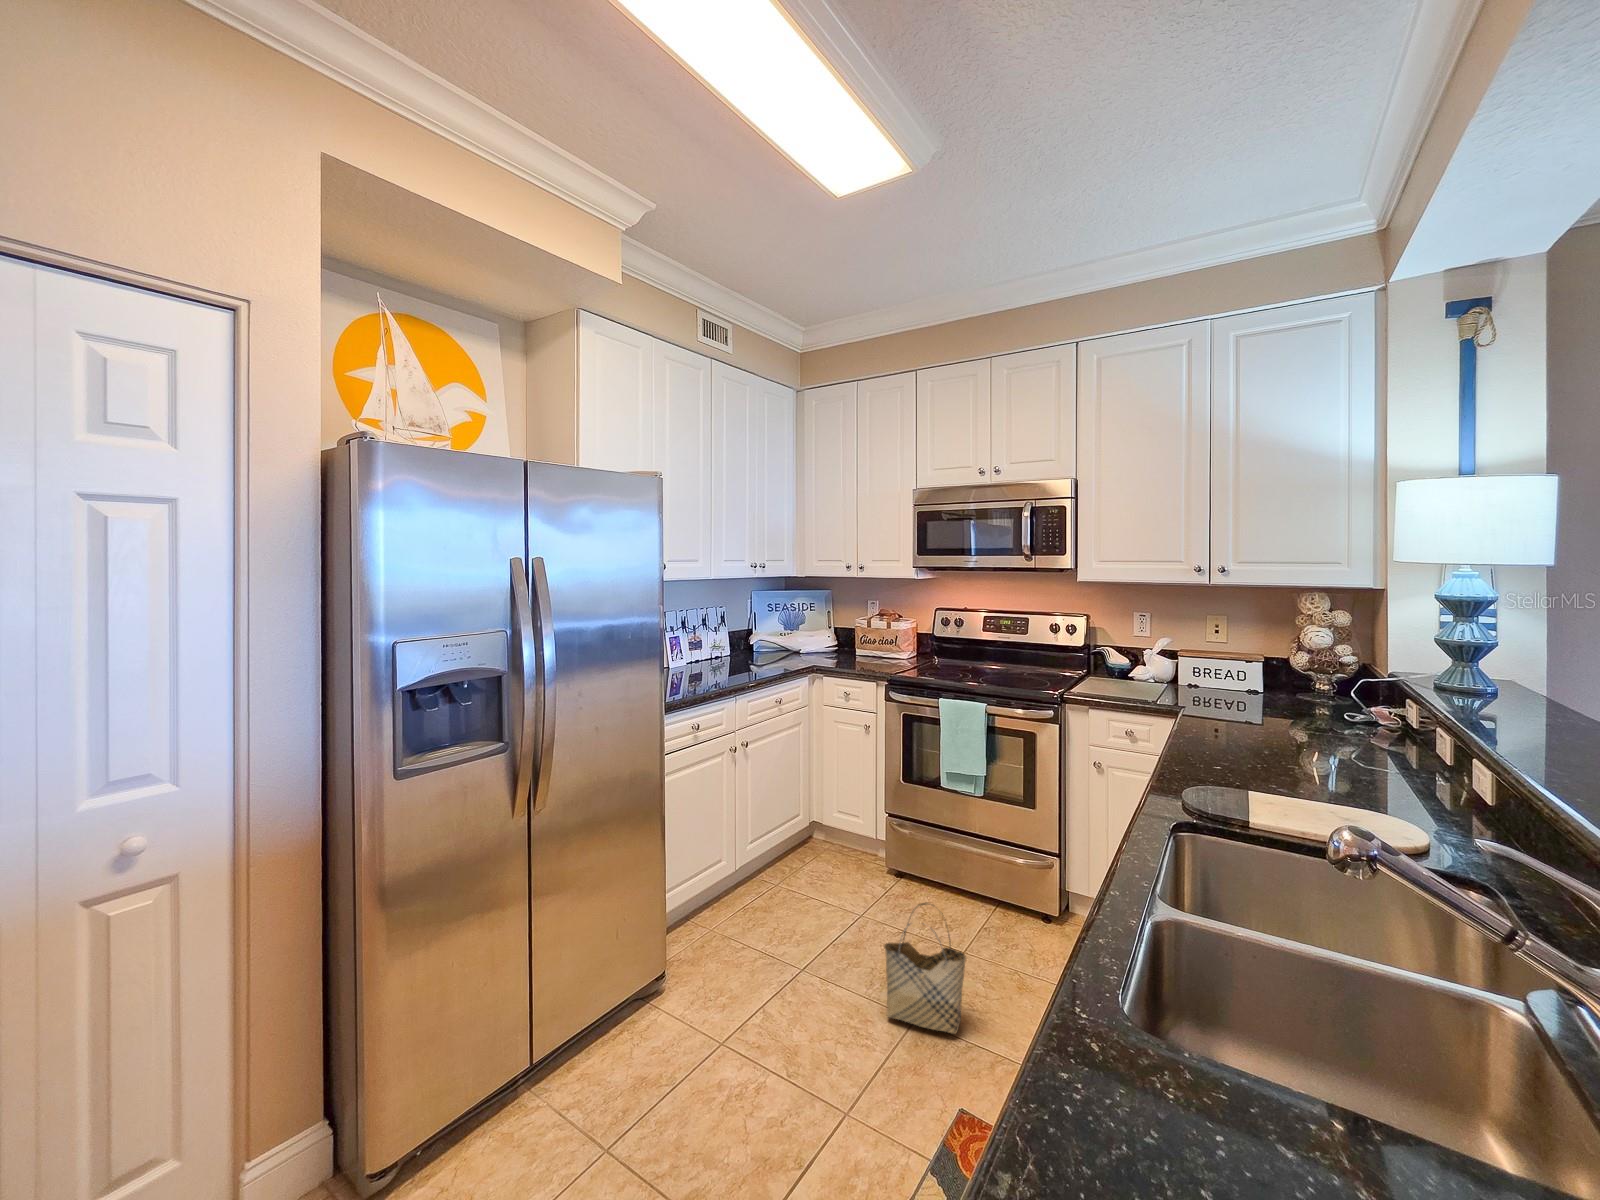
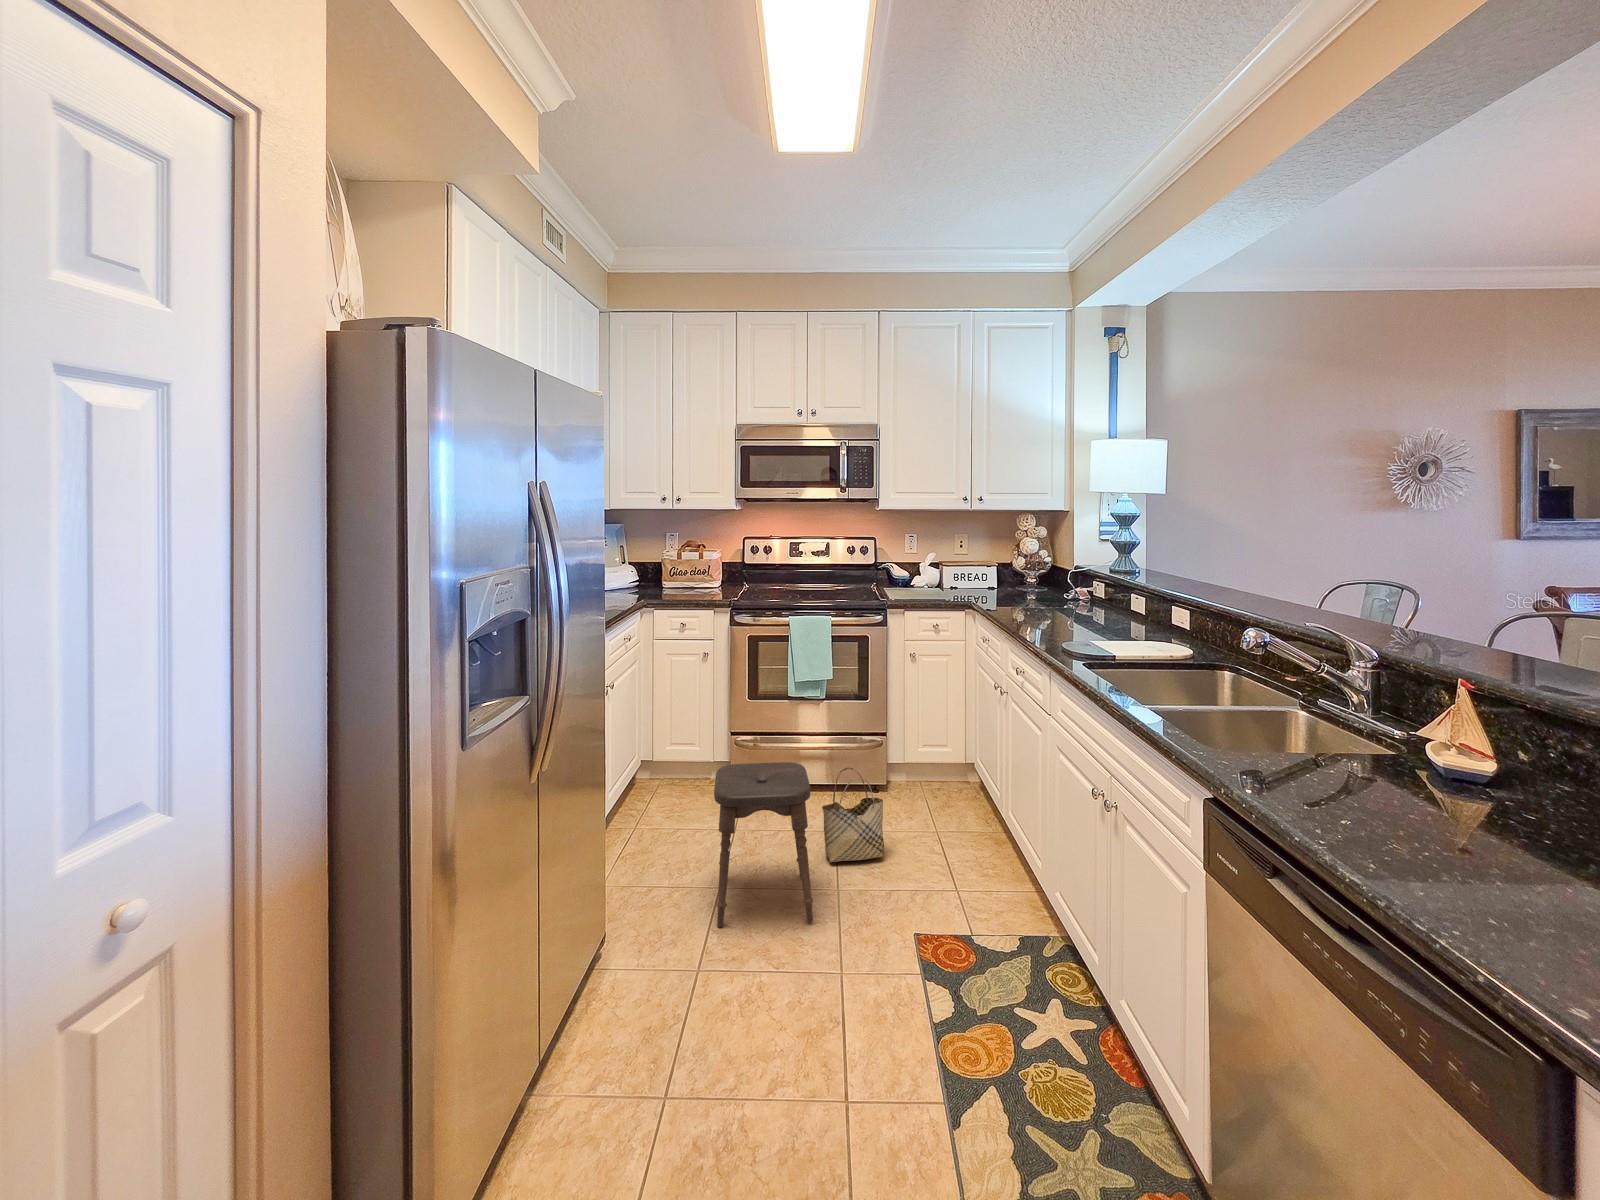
stool: none [706,867,847,1092] -> present [714,762,813,927]

